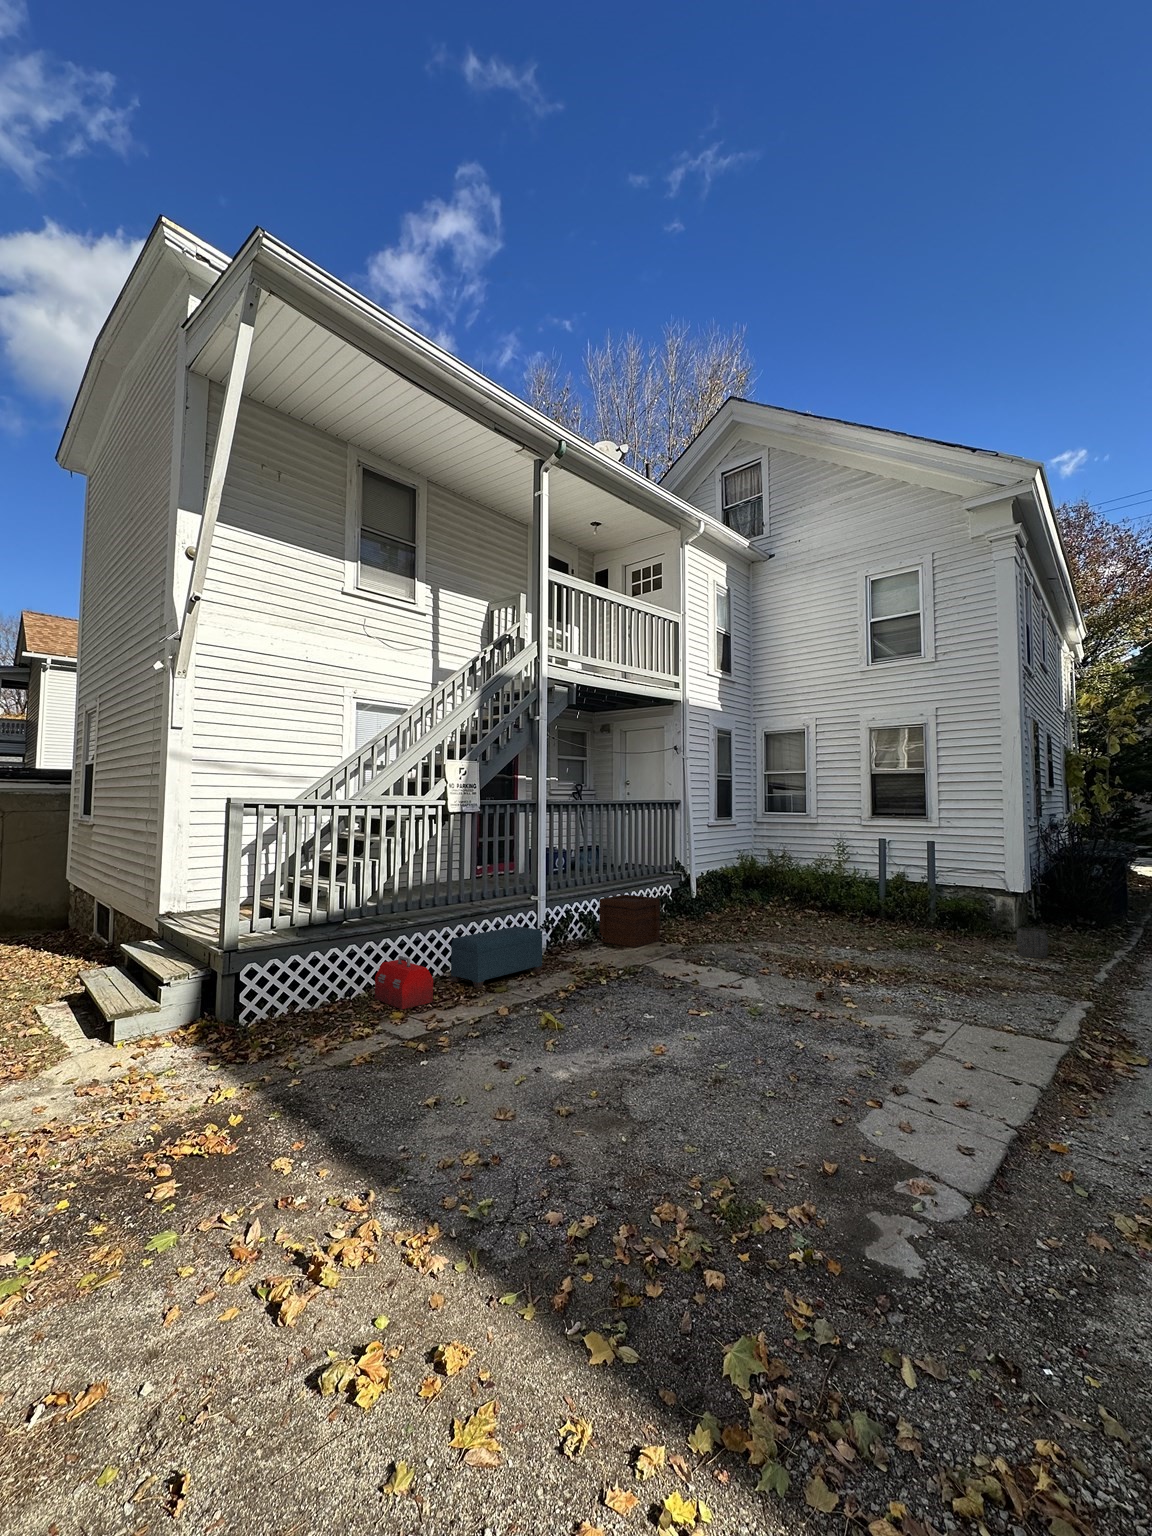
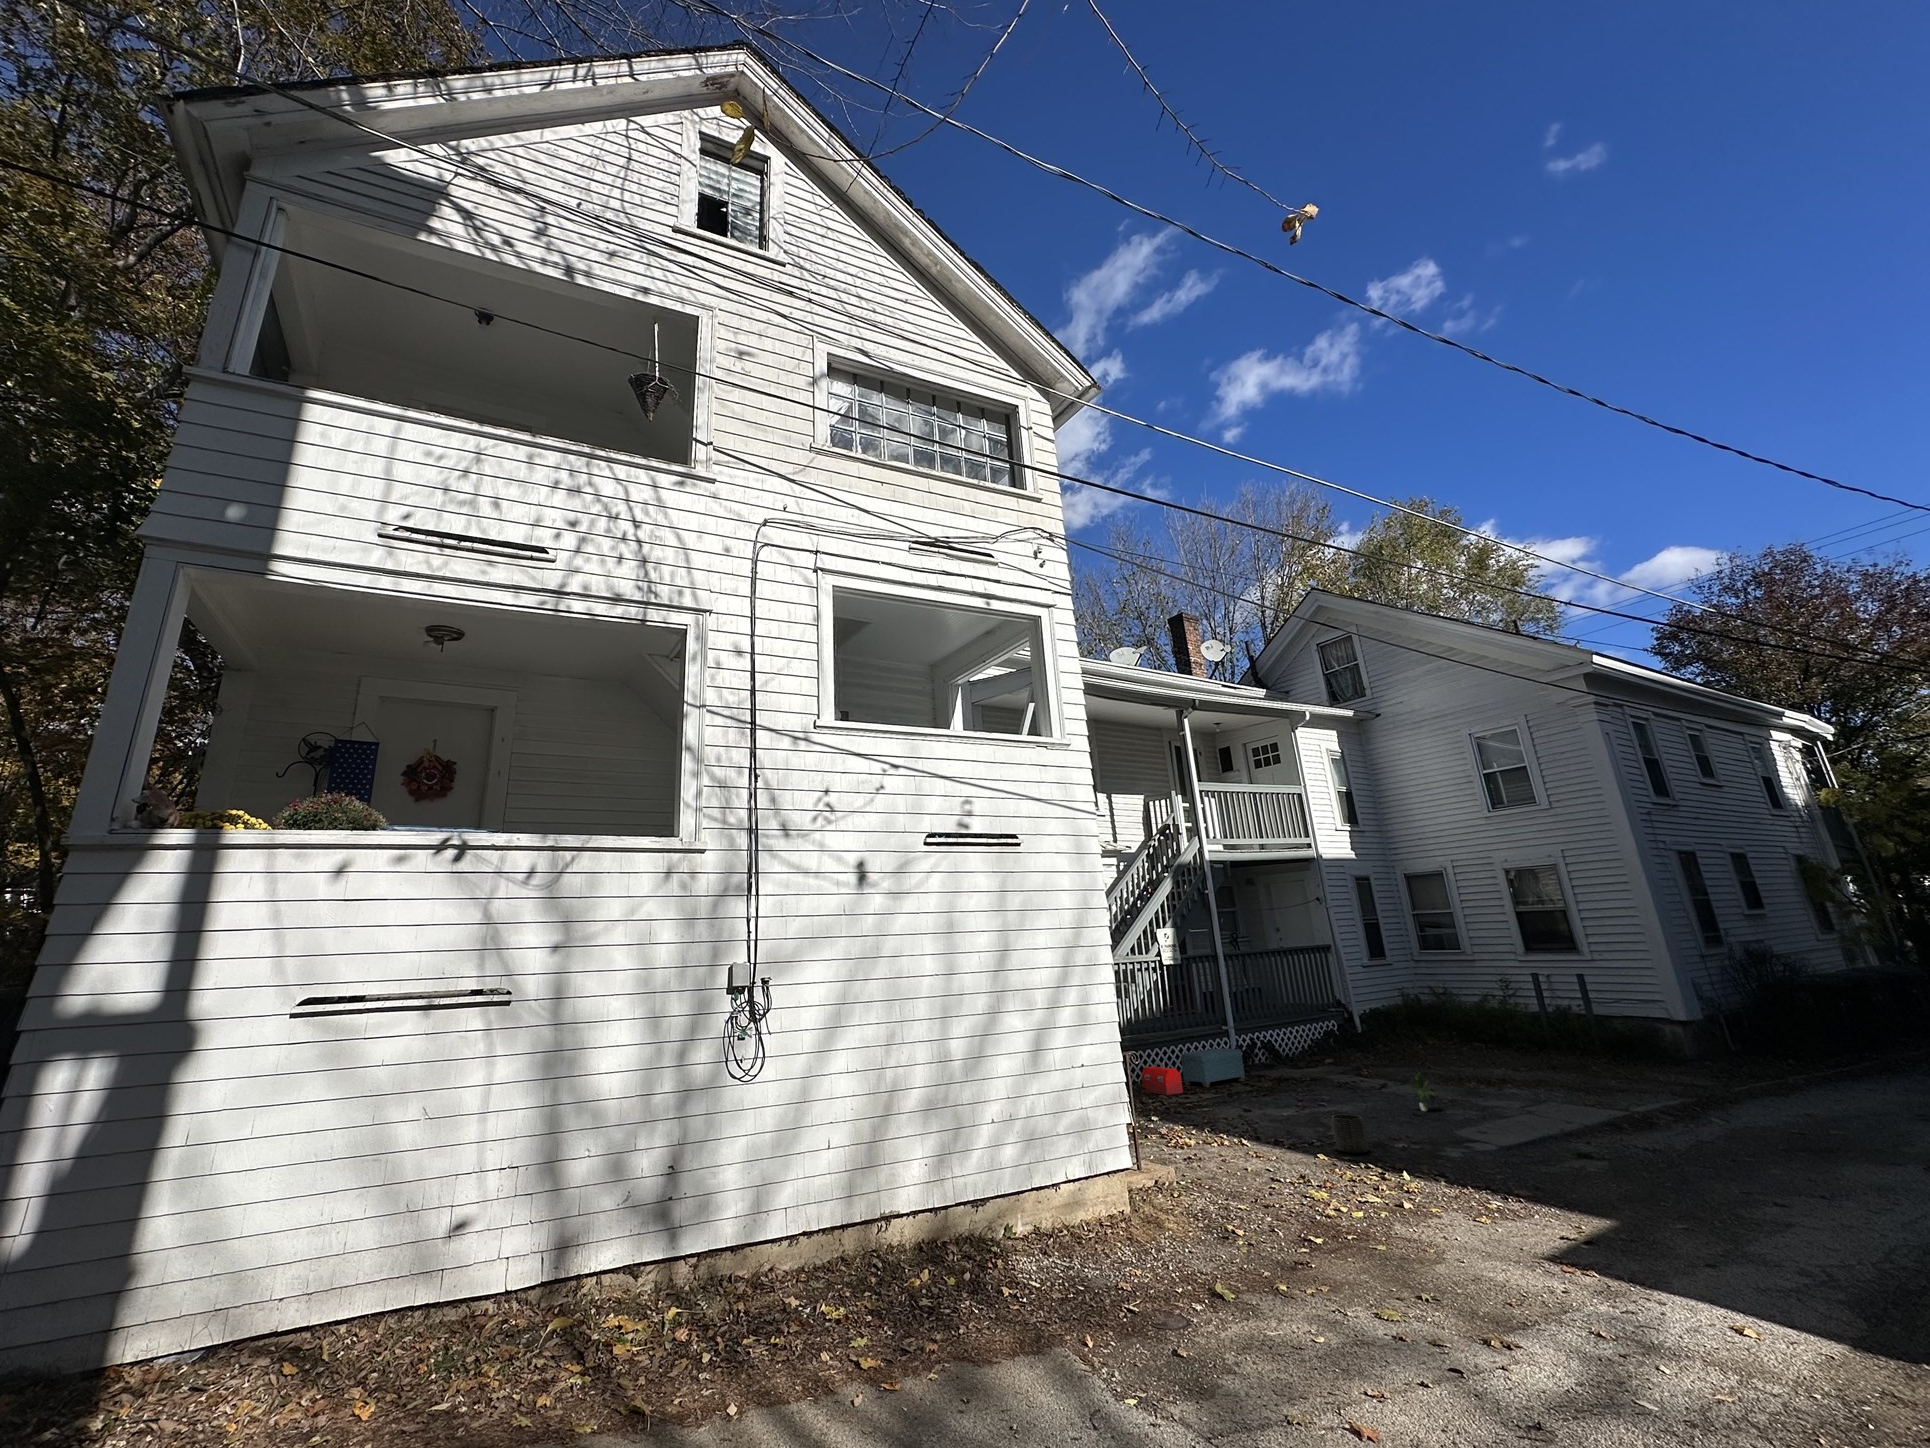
wooden crate: present [599,895,660,948] -> none [1275,1027,1332,1069]
woven basket: present [1016,928,1048,958] -> present [1332,1114,1367,1153]
potted plant: none [763,998,813,1063] -> present [1407,1072,1438,1111]

